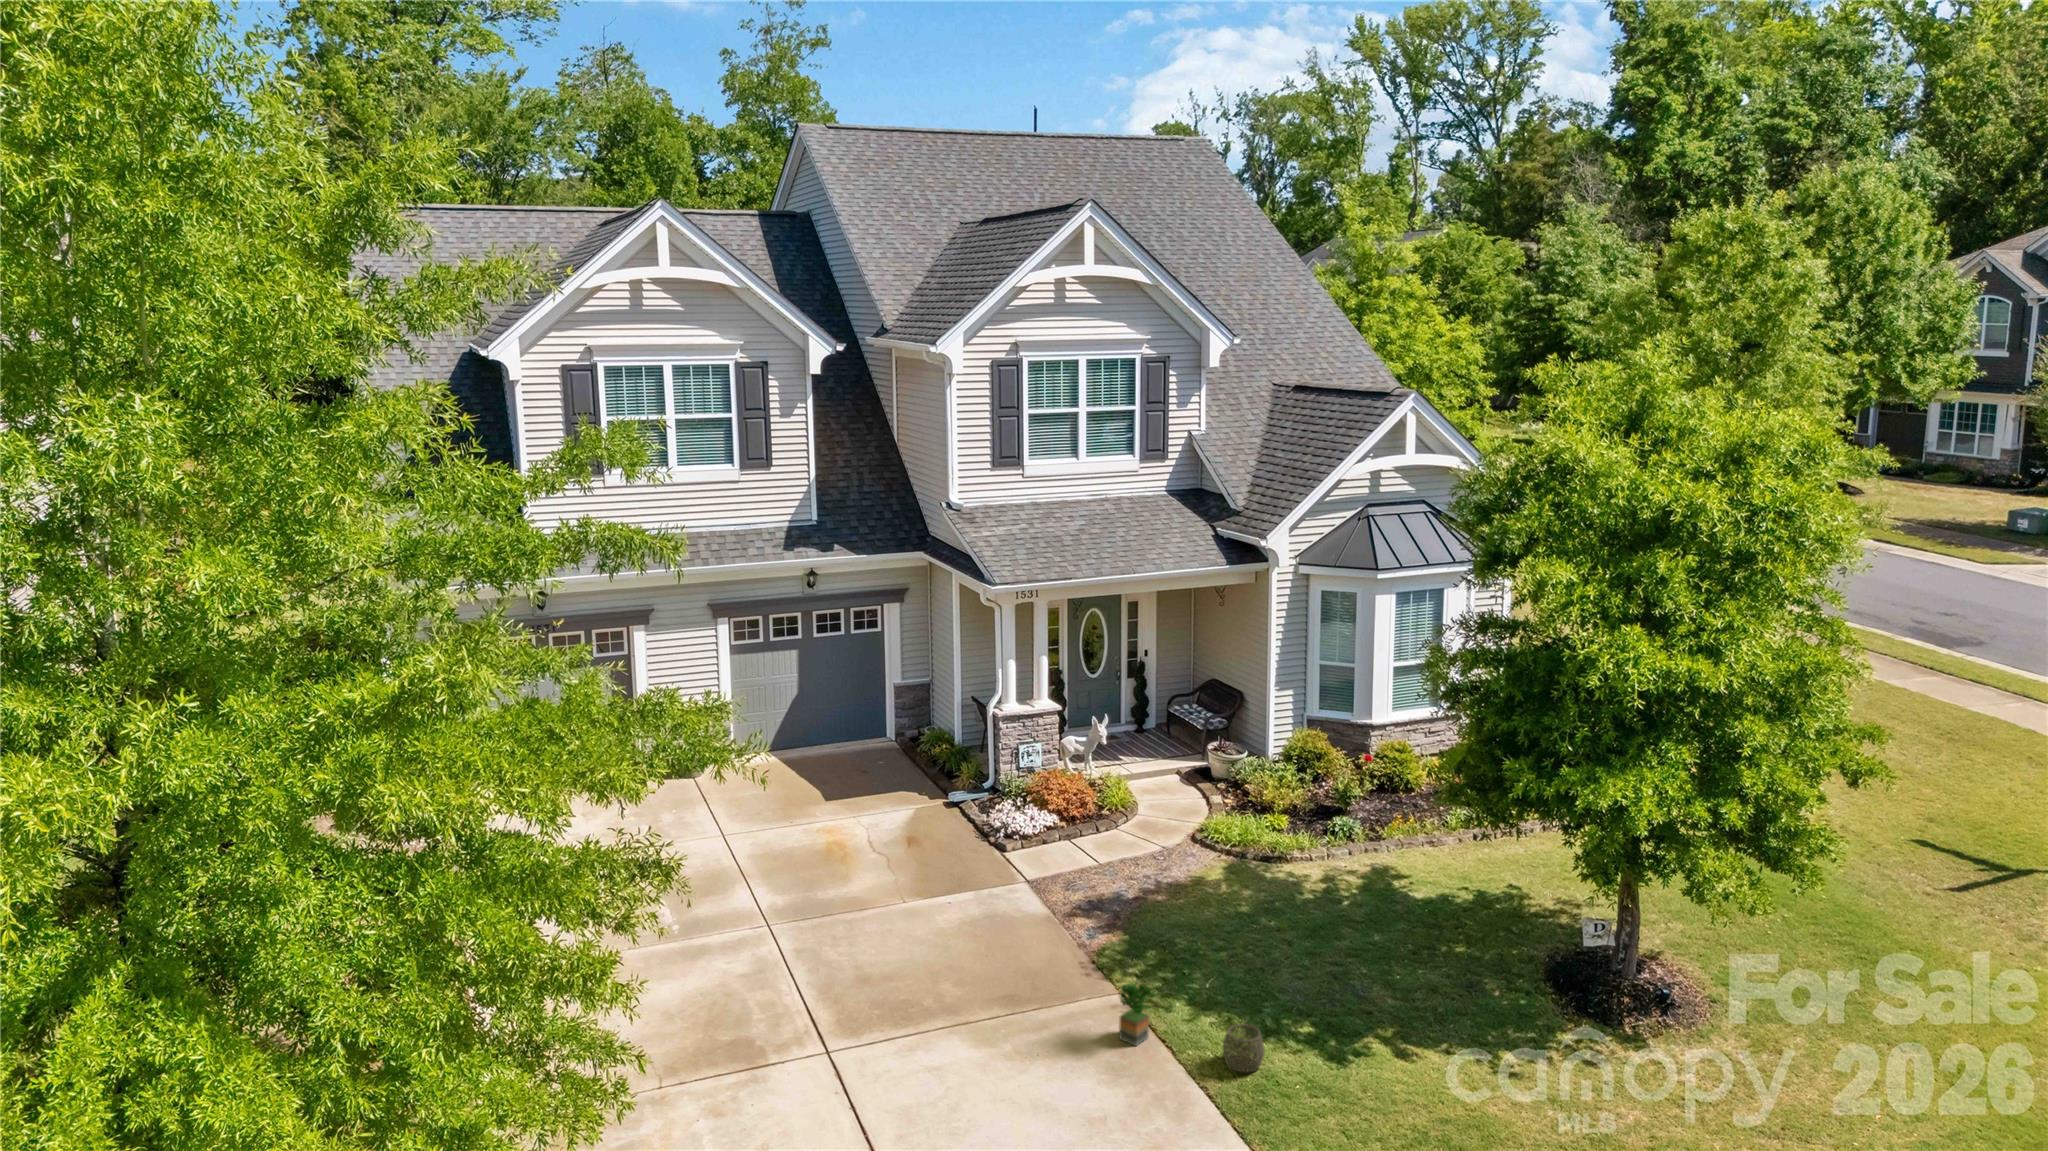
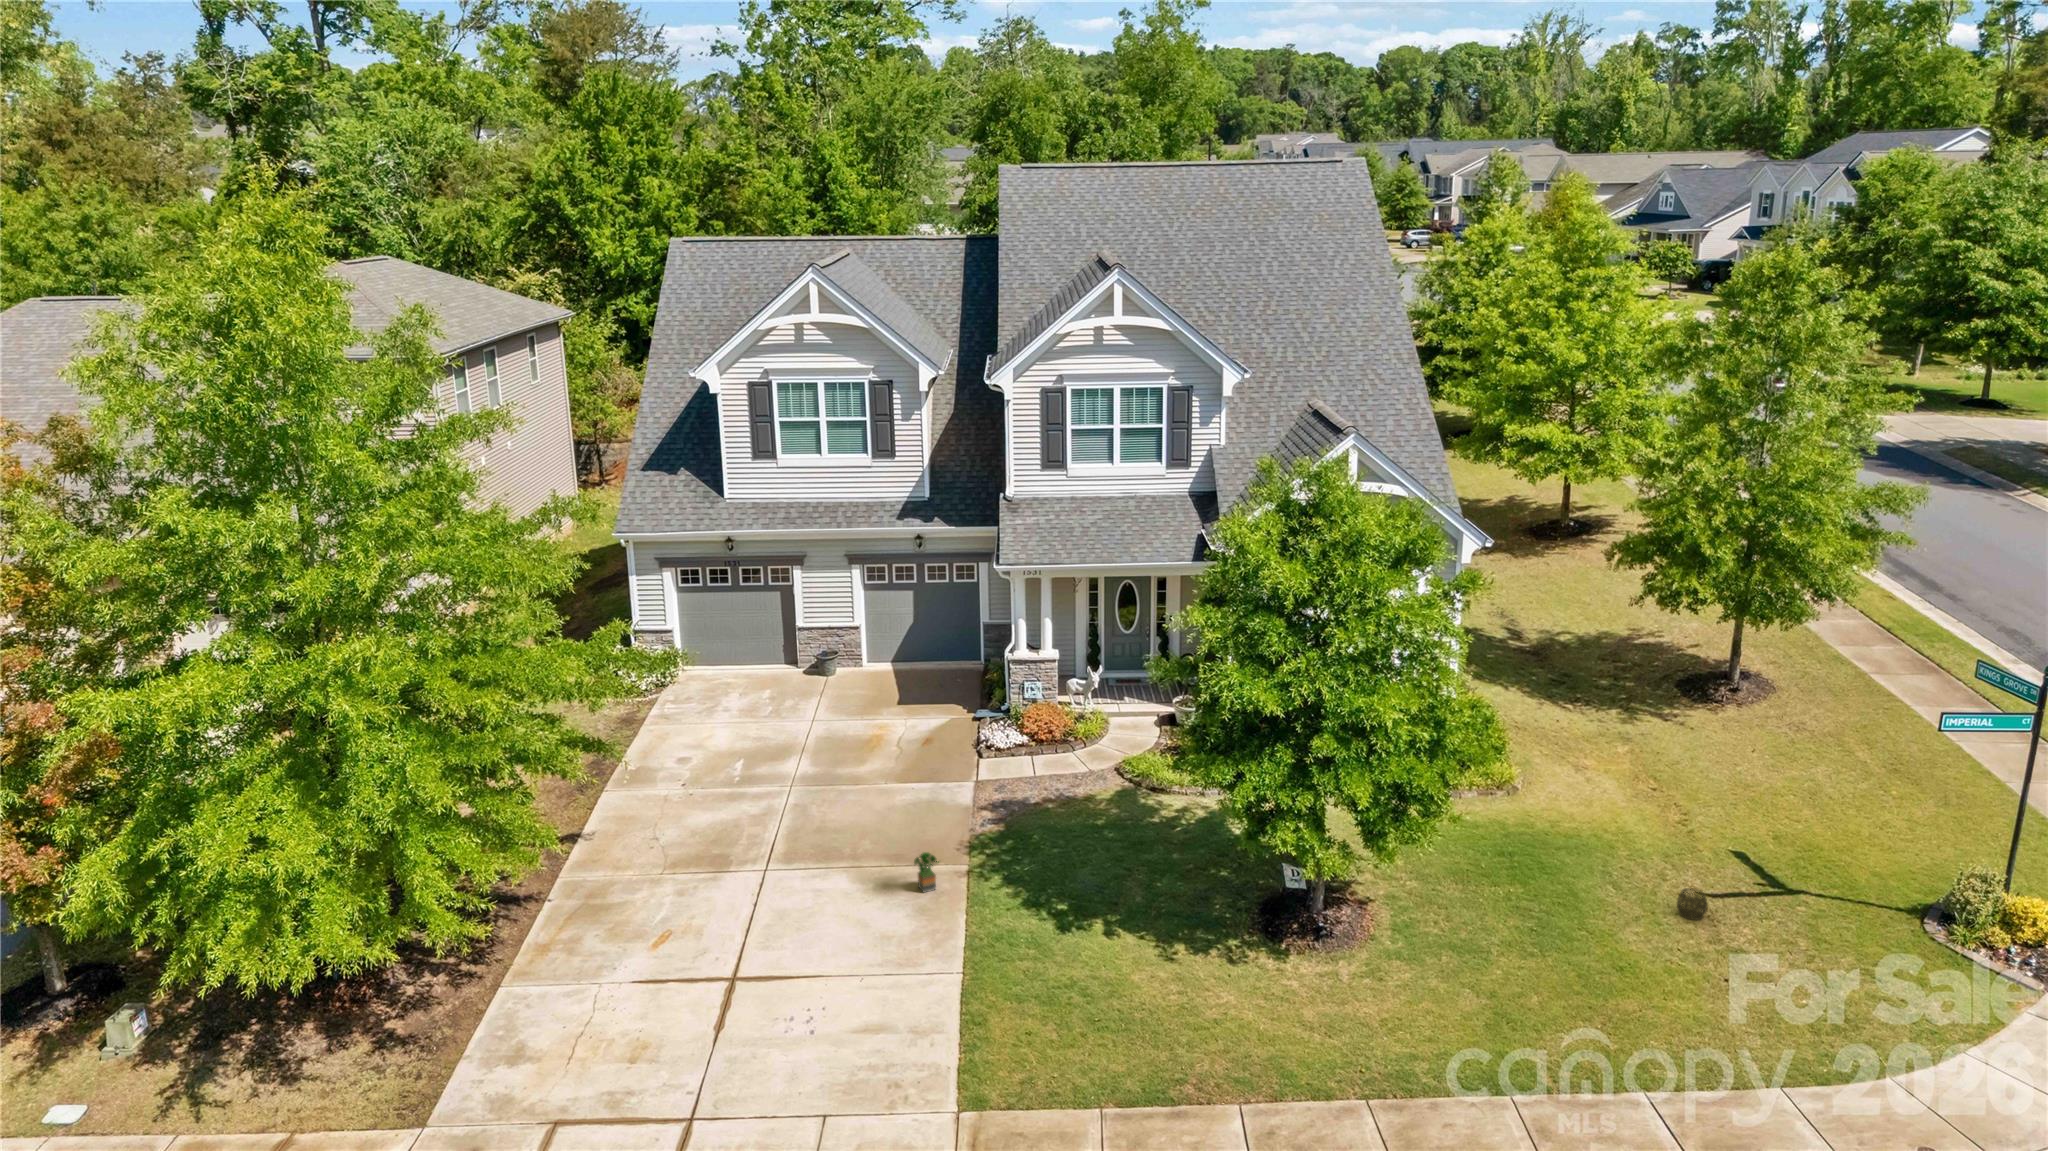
woven basket: present [1223,1024,1264,1073] -> present [1677,888,1708,920]

